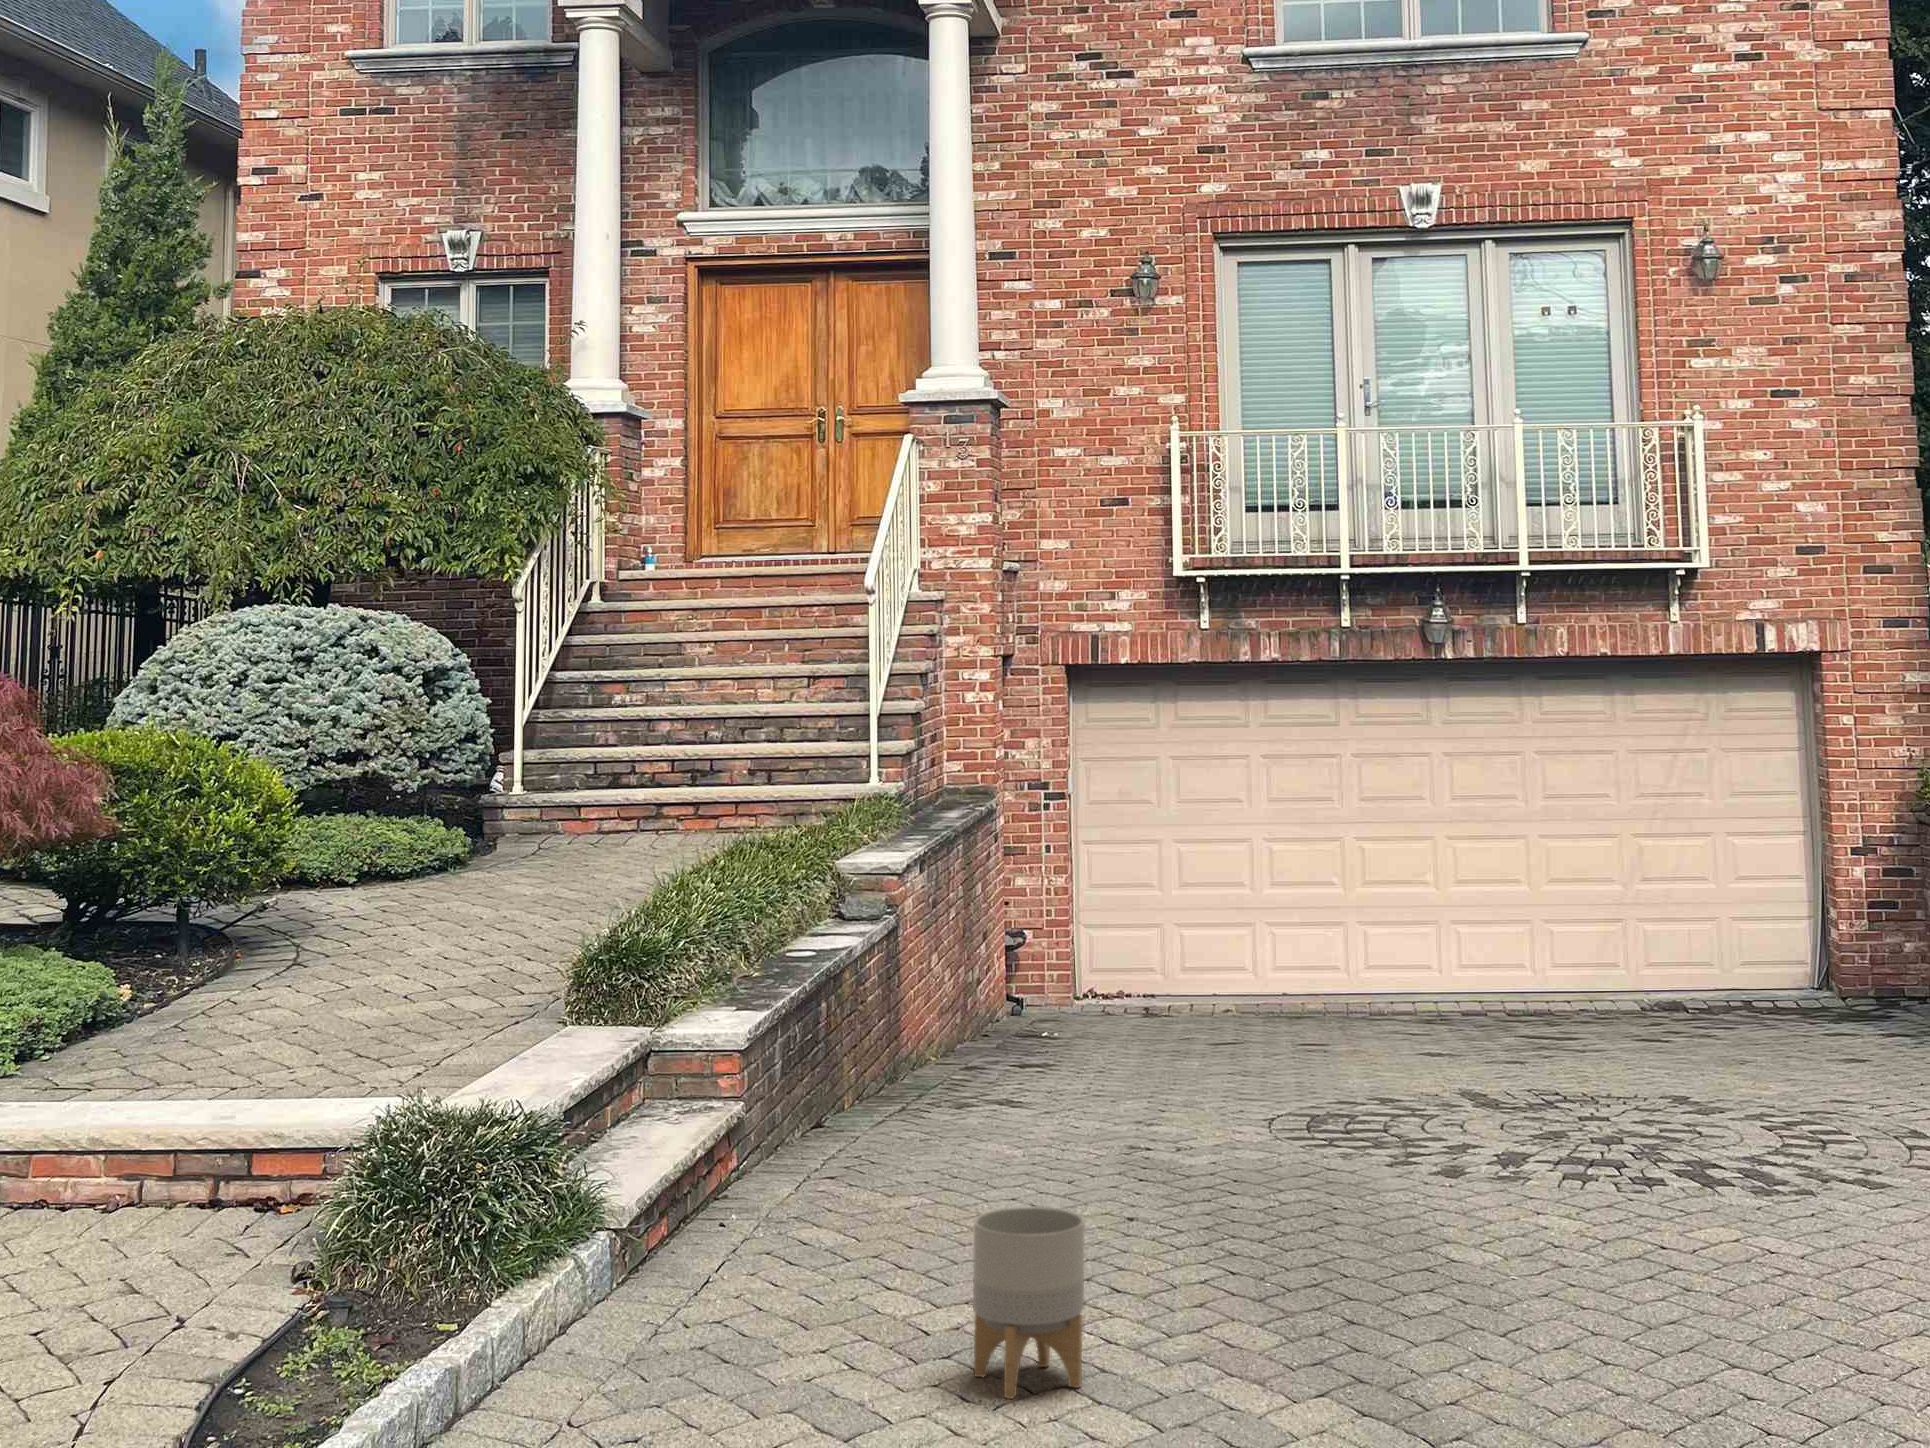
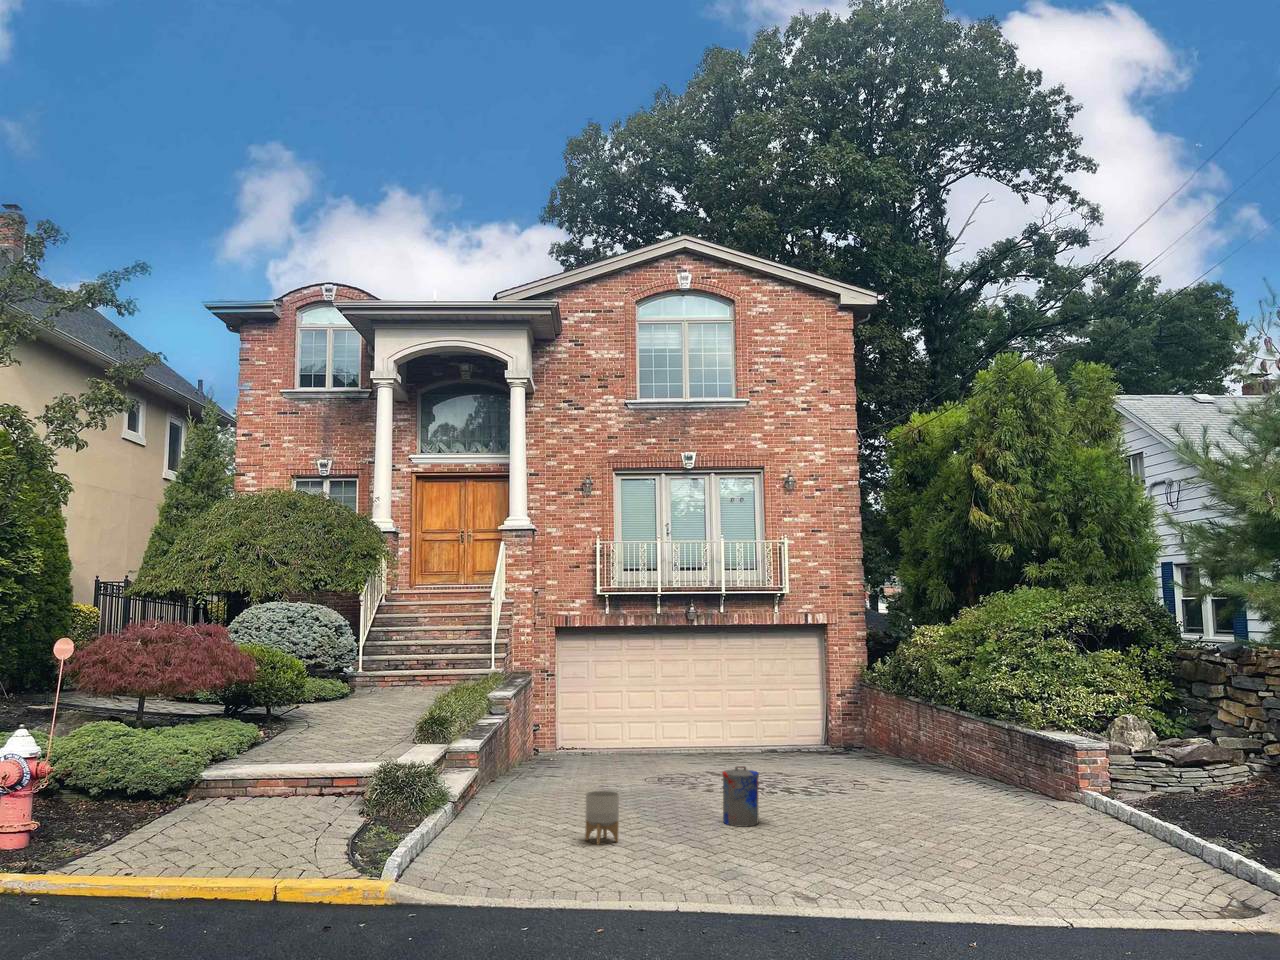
trash can: none [1451,1120,1573,1325] -> present [722,766,759,827]

